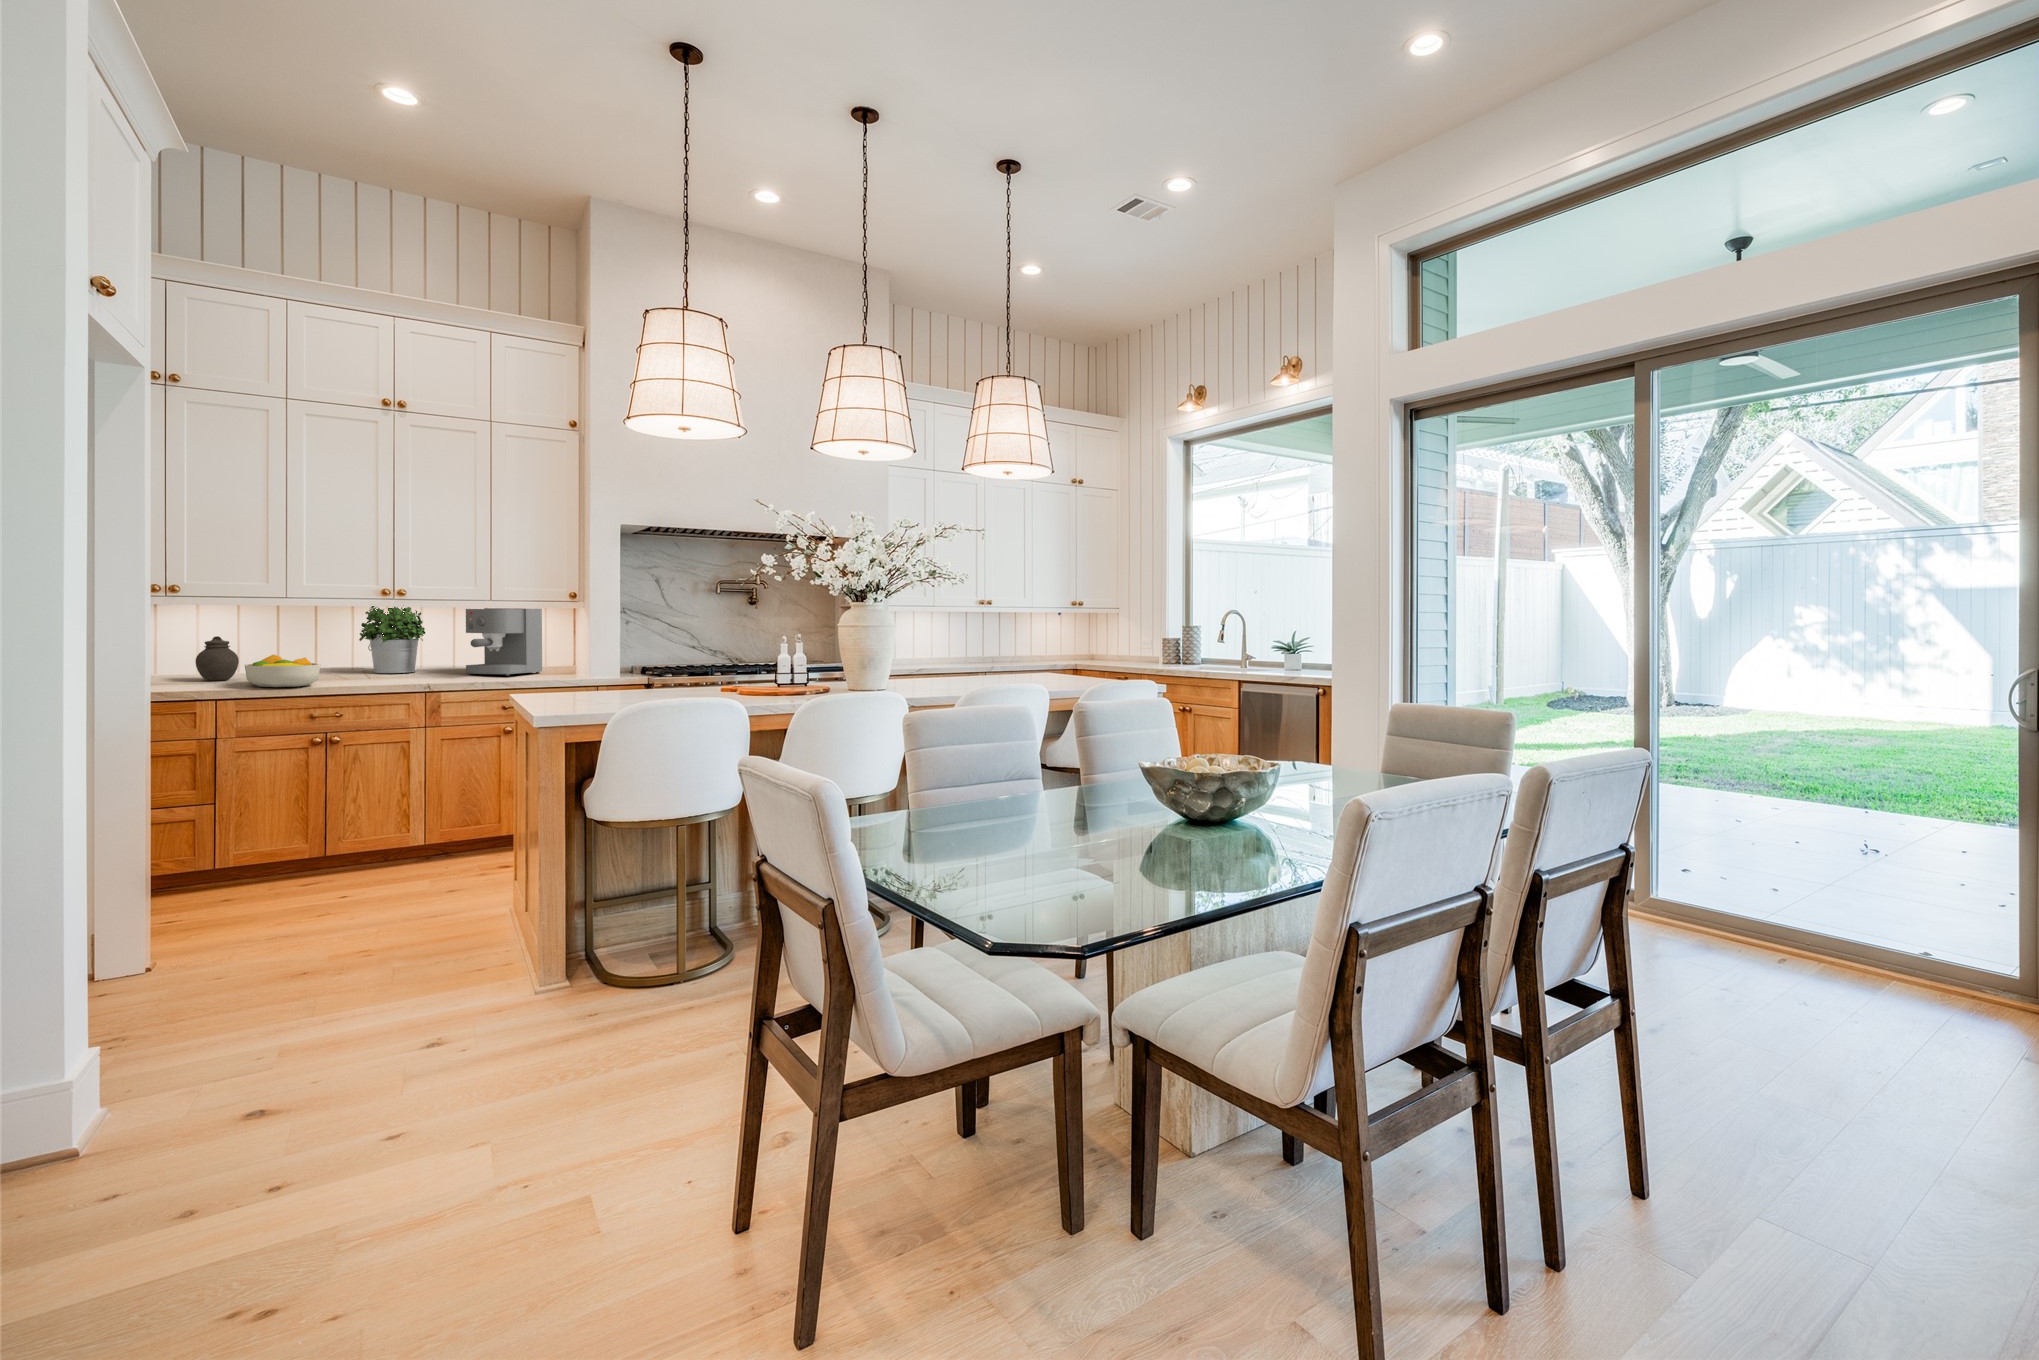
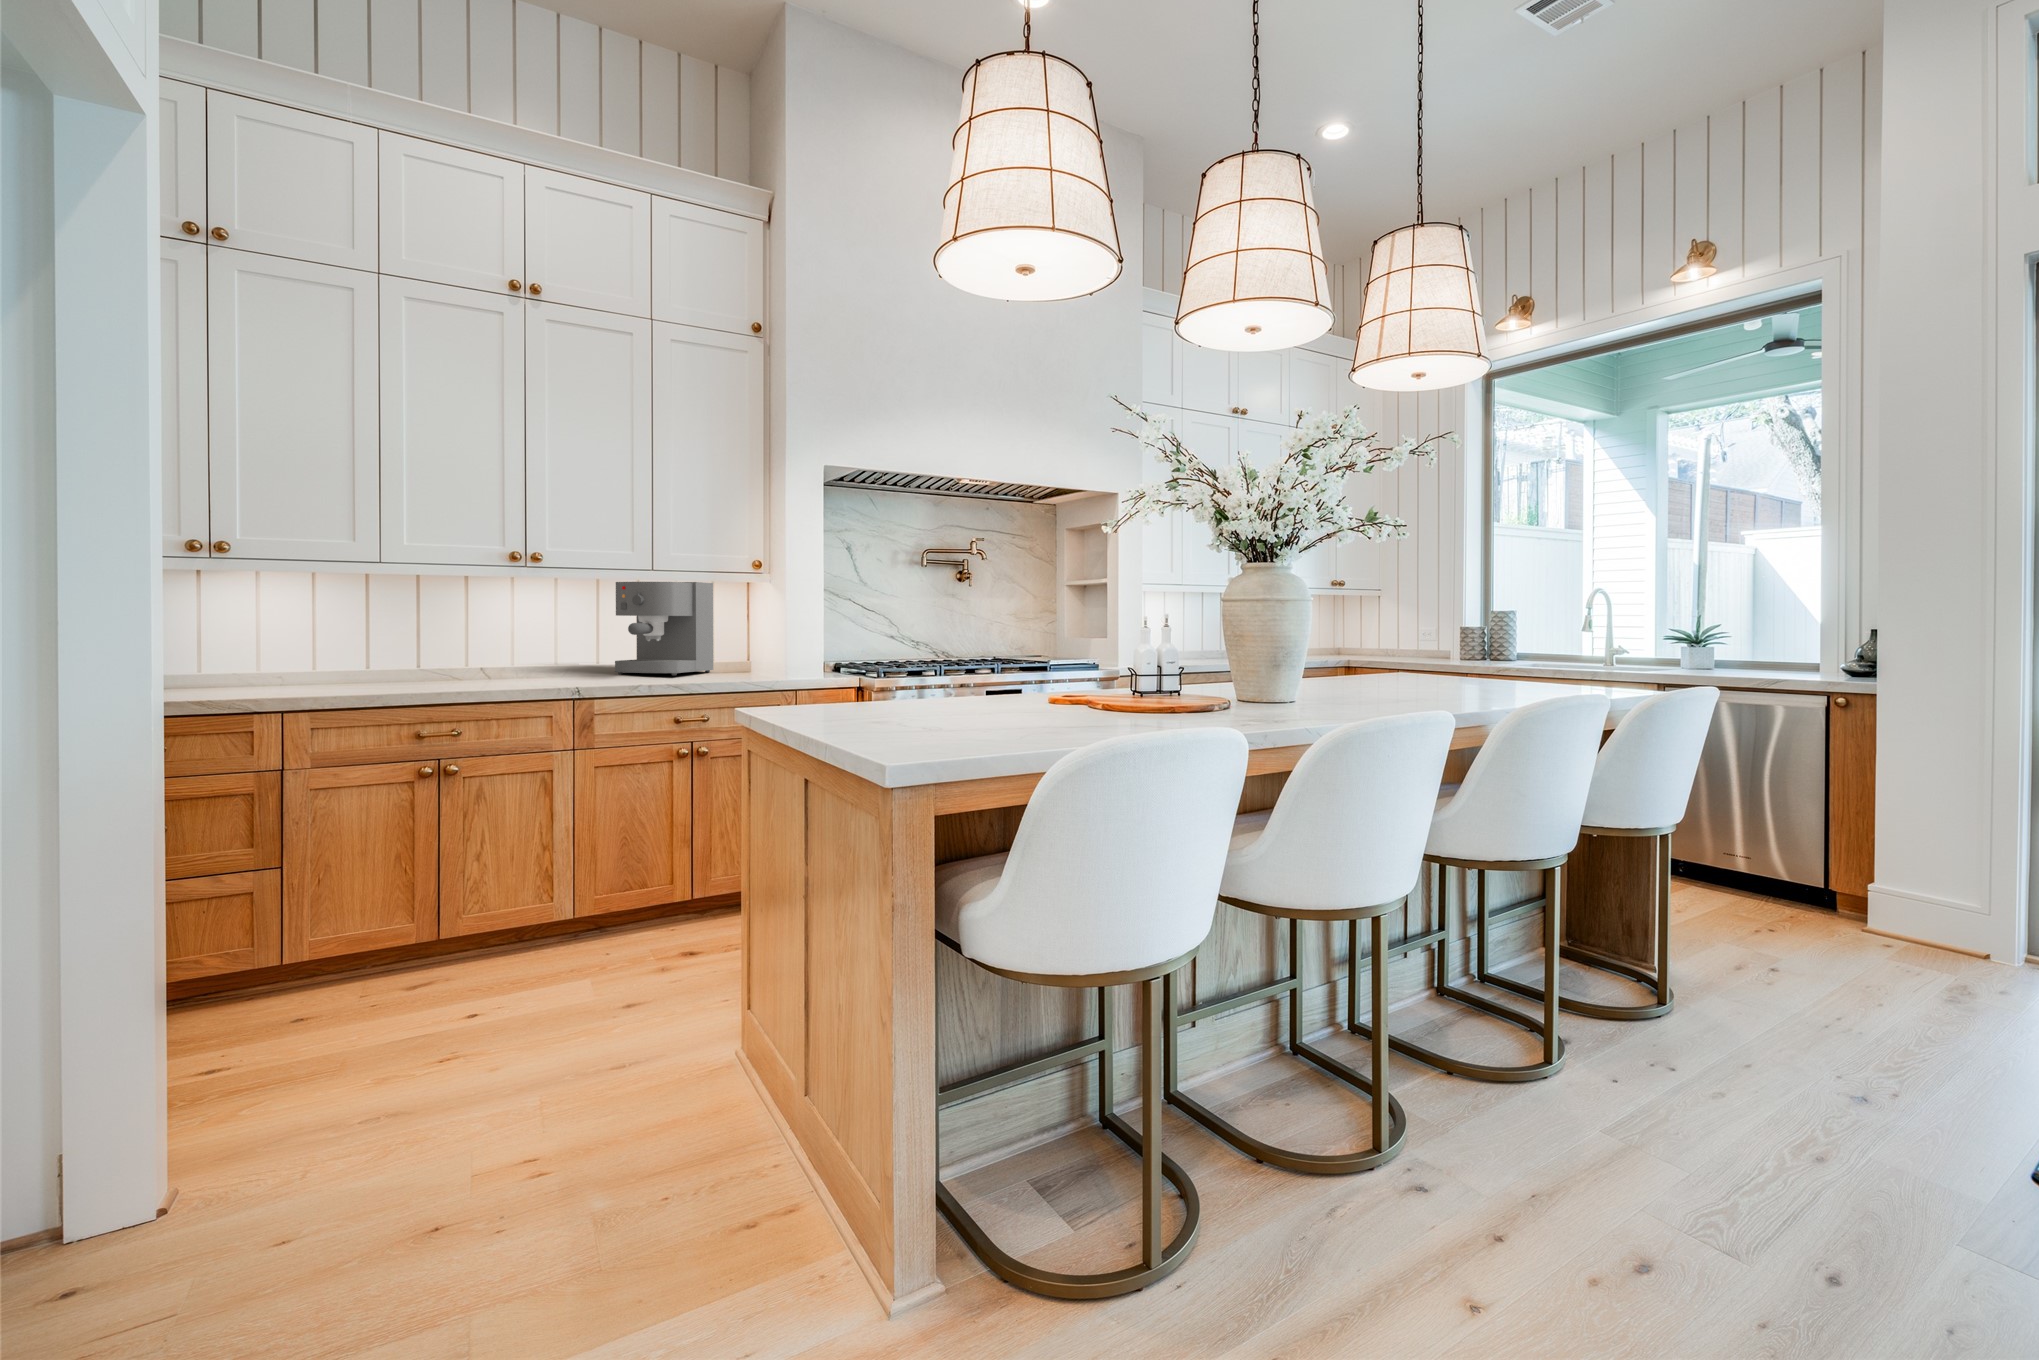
potted plant: present [359,606,425,673] -> none [471,574,558,672]
jar: present [196,636,239,681] -> none [247,617,309,681]
fruit bowl: present [245,655,320,687] -> none [319,643,428,691]

